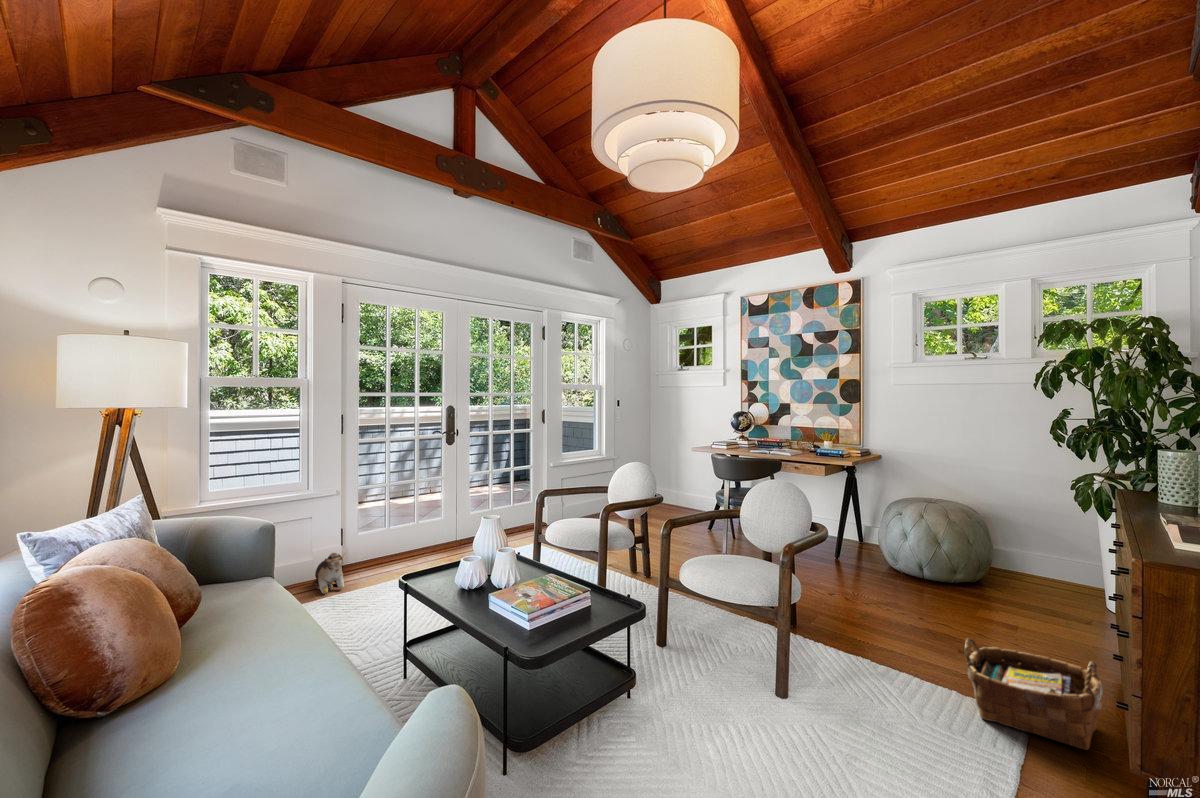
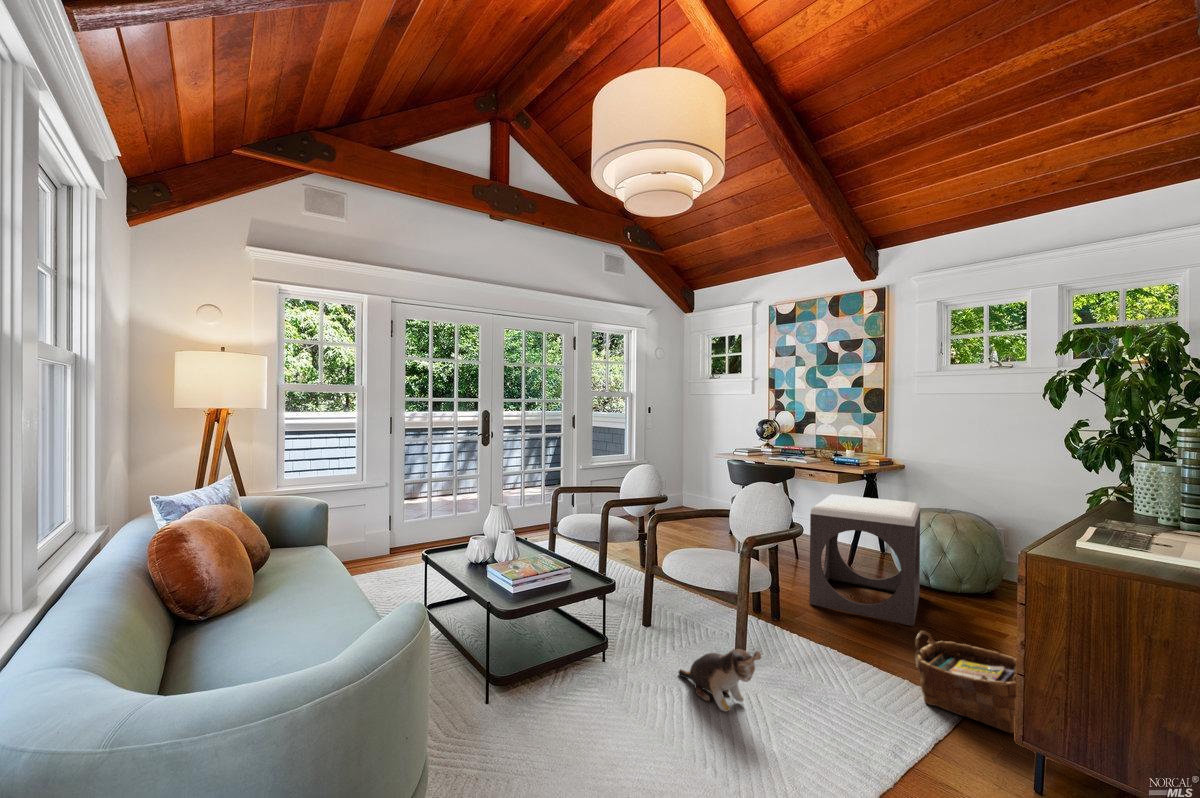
footstool: none [817,489,929,626] -> present [809,494,920,626]
plush toy: present [315,553,344,594] -> present [679,649,761,712]

